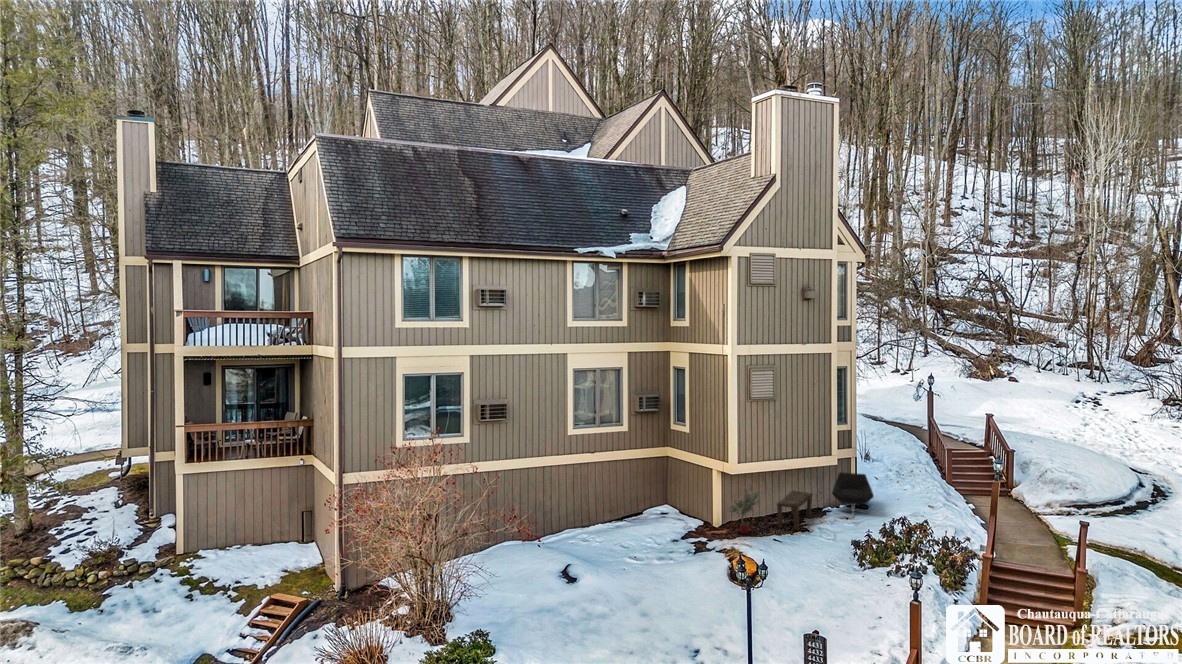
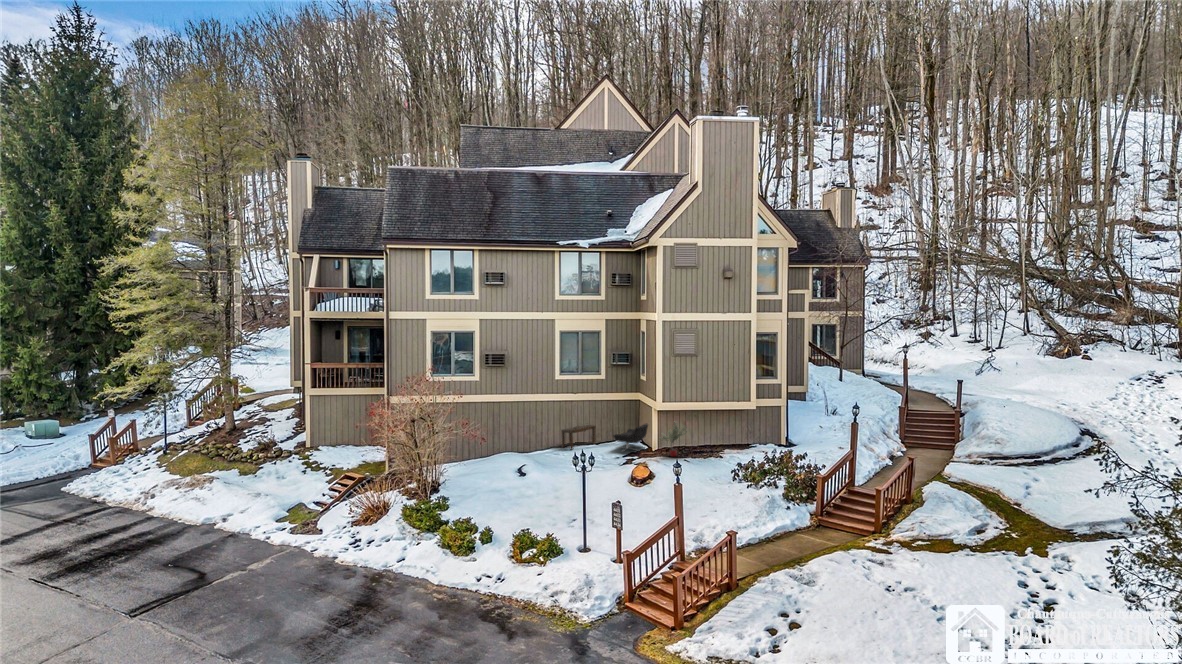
lounge chair: present [832,472,874,517] -> present [613,423,648,450]
bench: present [777,491,813,530] -> present [561,425,596,449]

